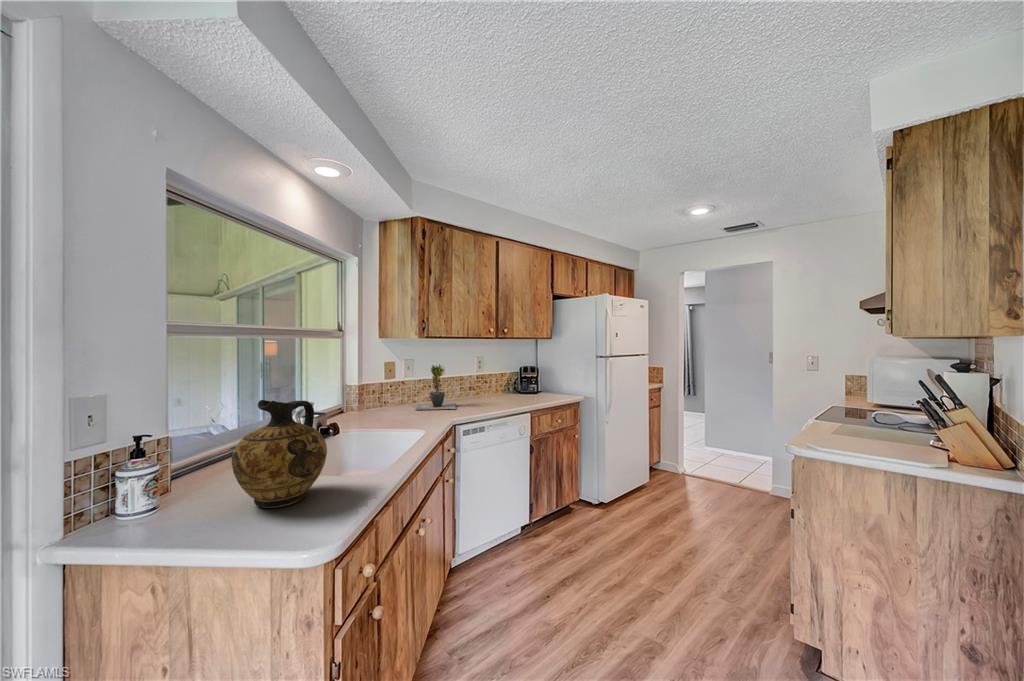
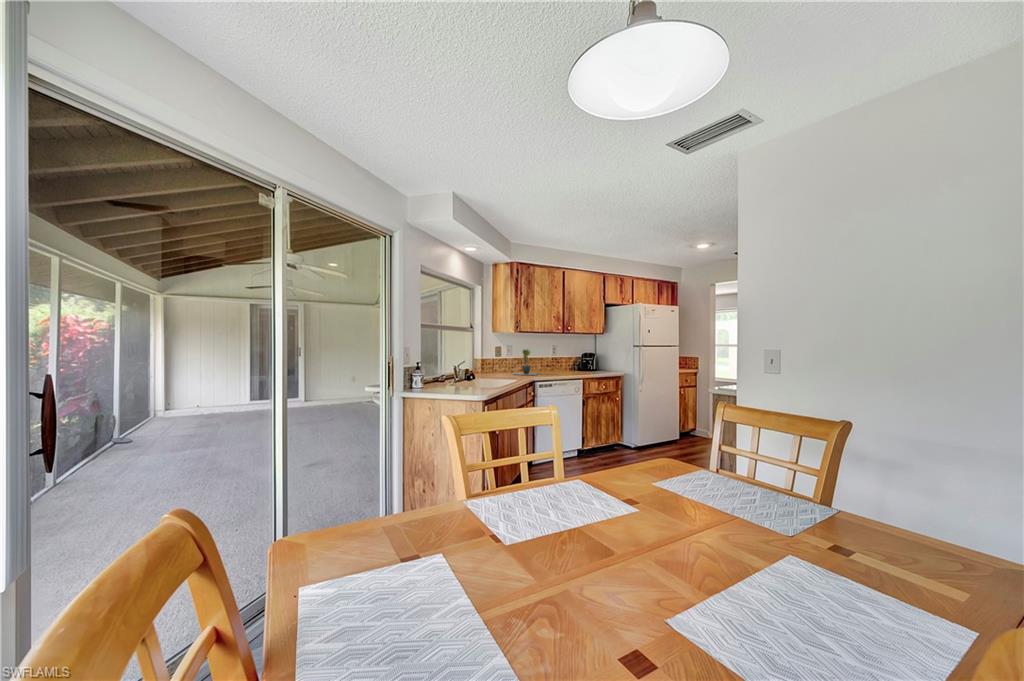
ceramic jug: present [232,400,327,508] -> none [444,351,477,391]

